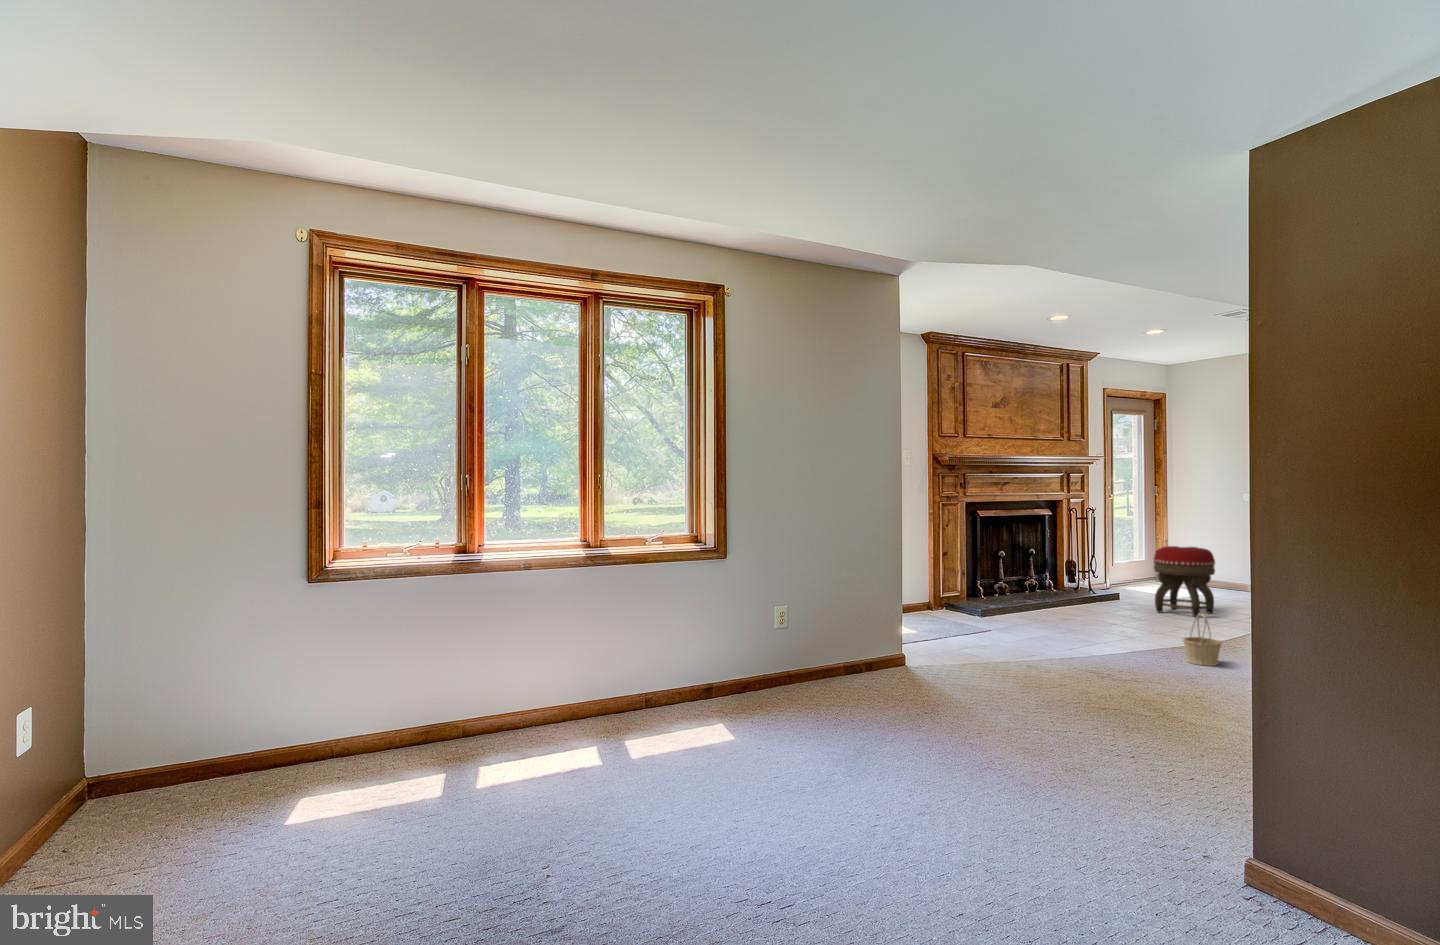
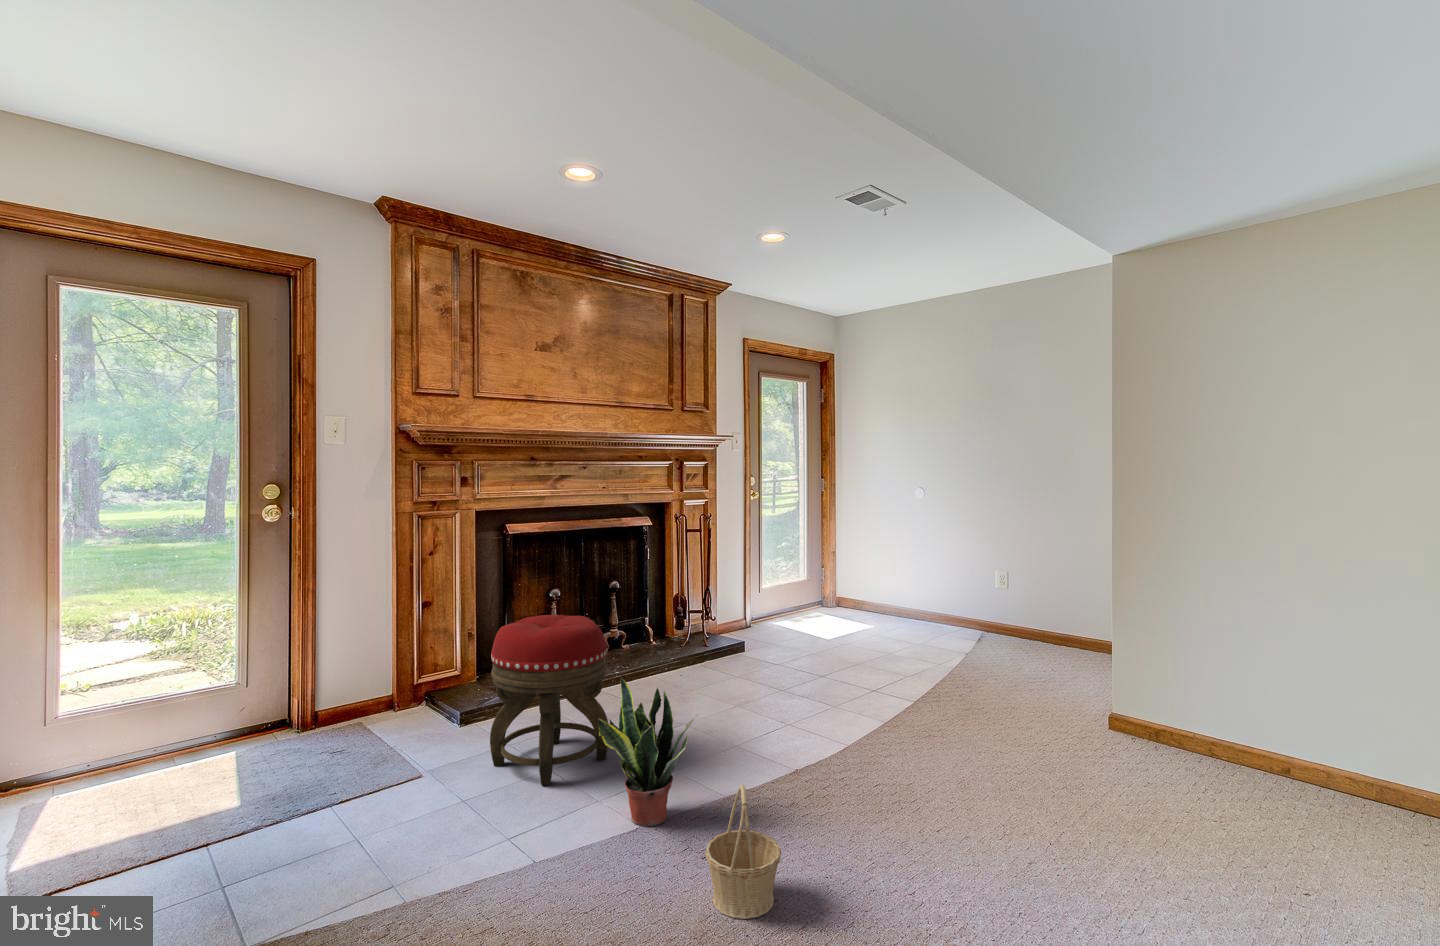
footstool: present [1154,546,1215,617] -> present [490,615,608,786]
potted plant: none [1108,577,1155,646] -> present [598,677,699,826]

